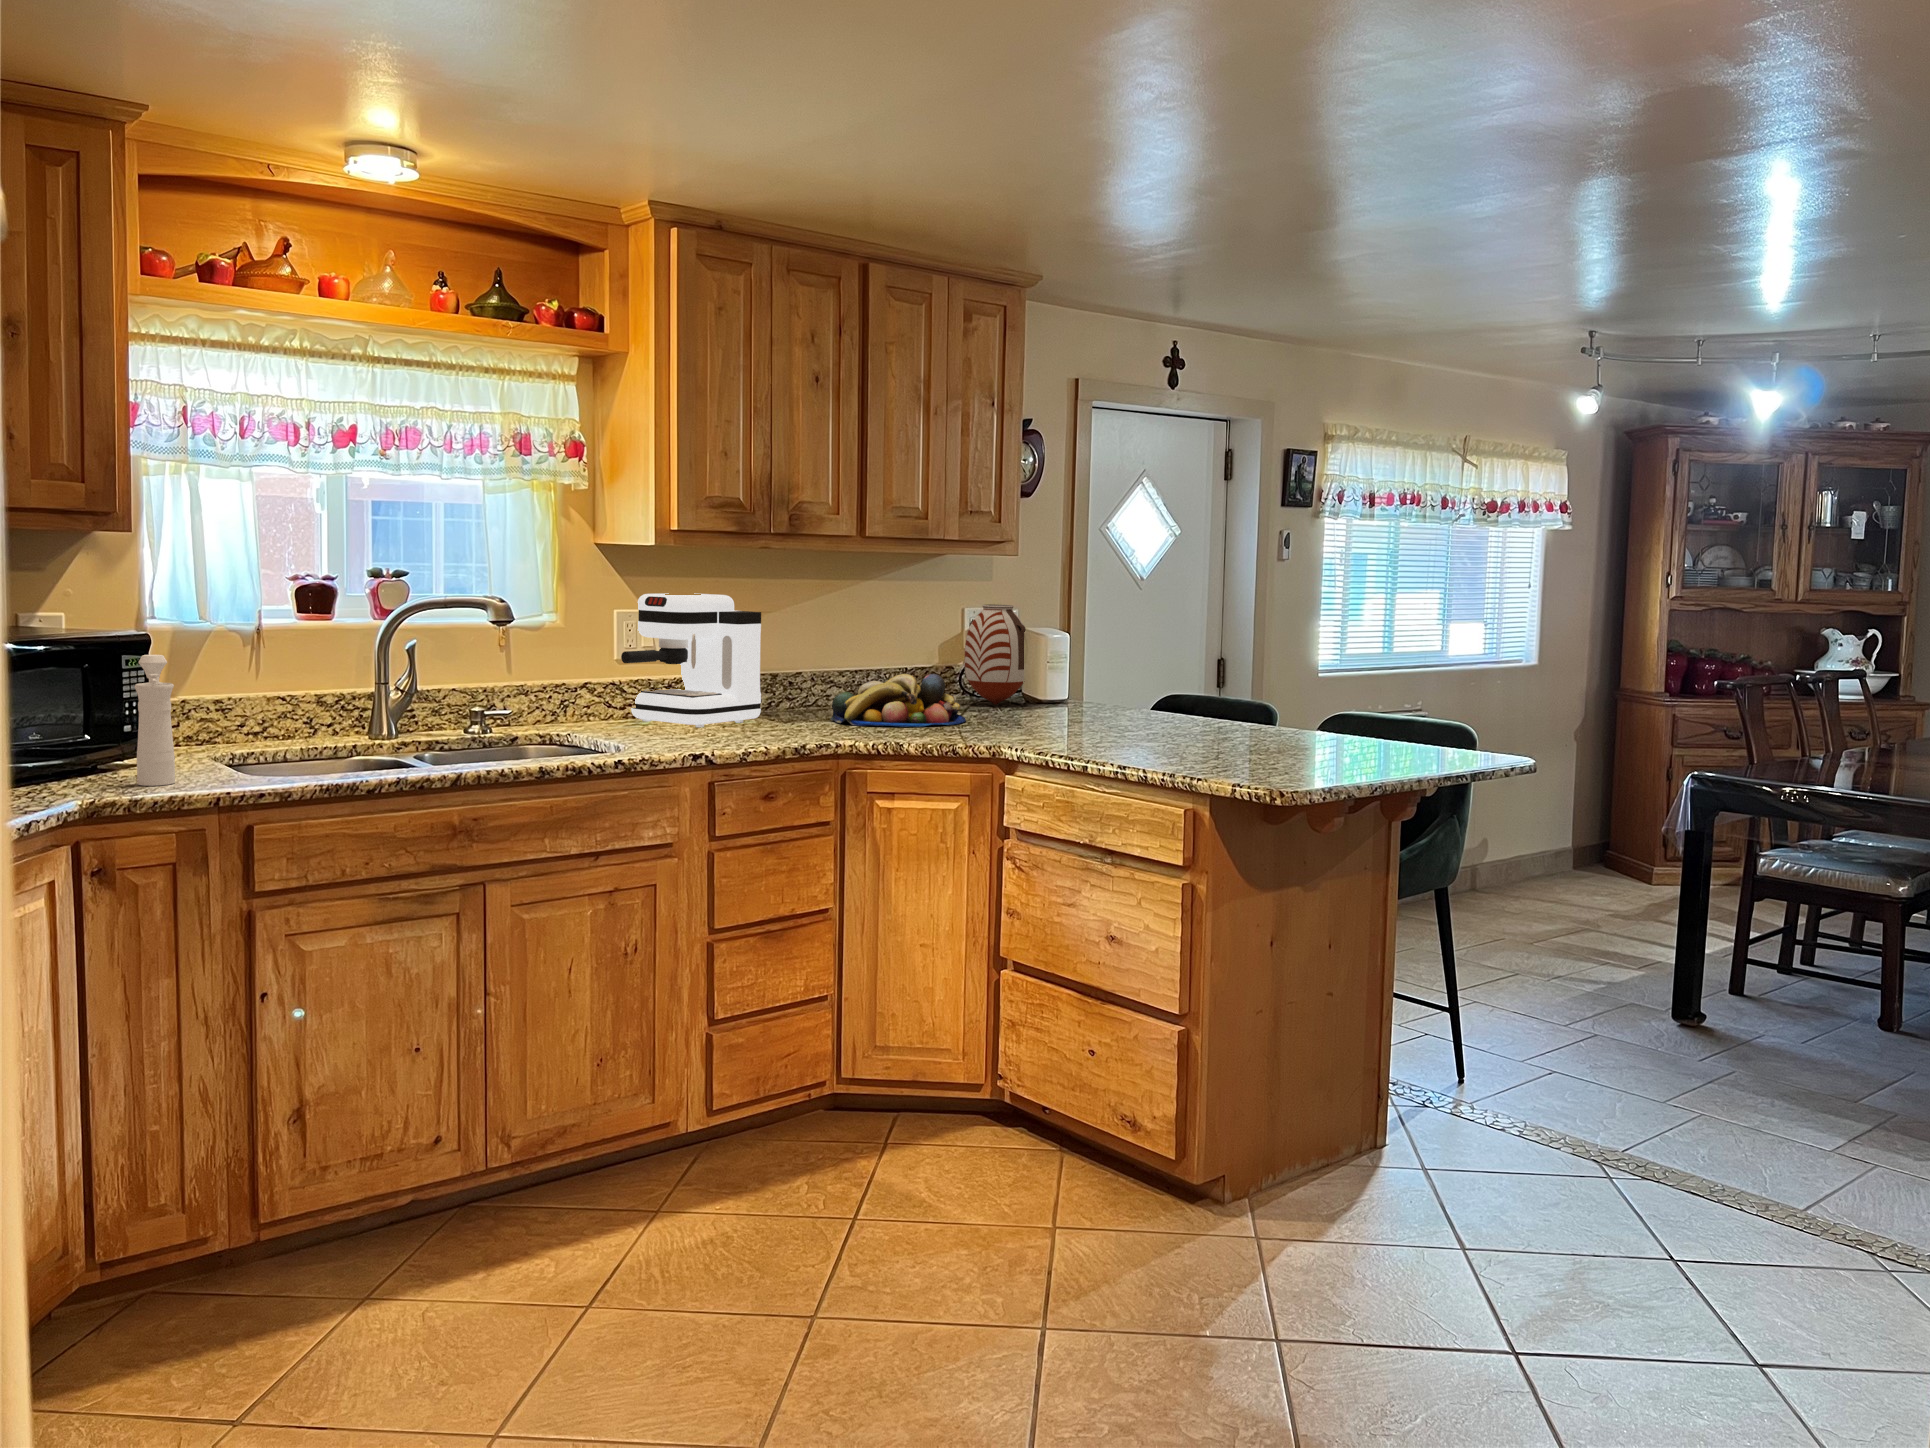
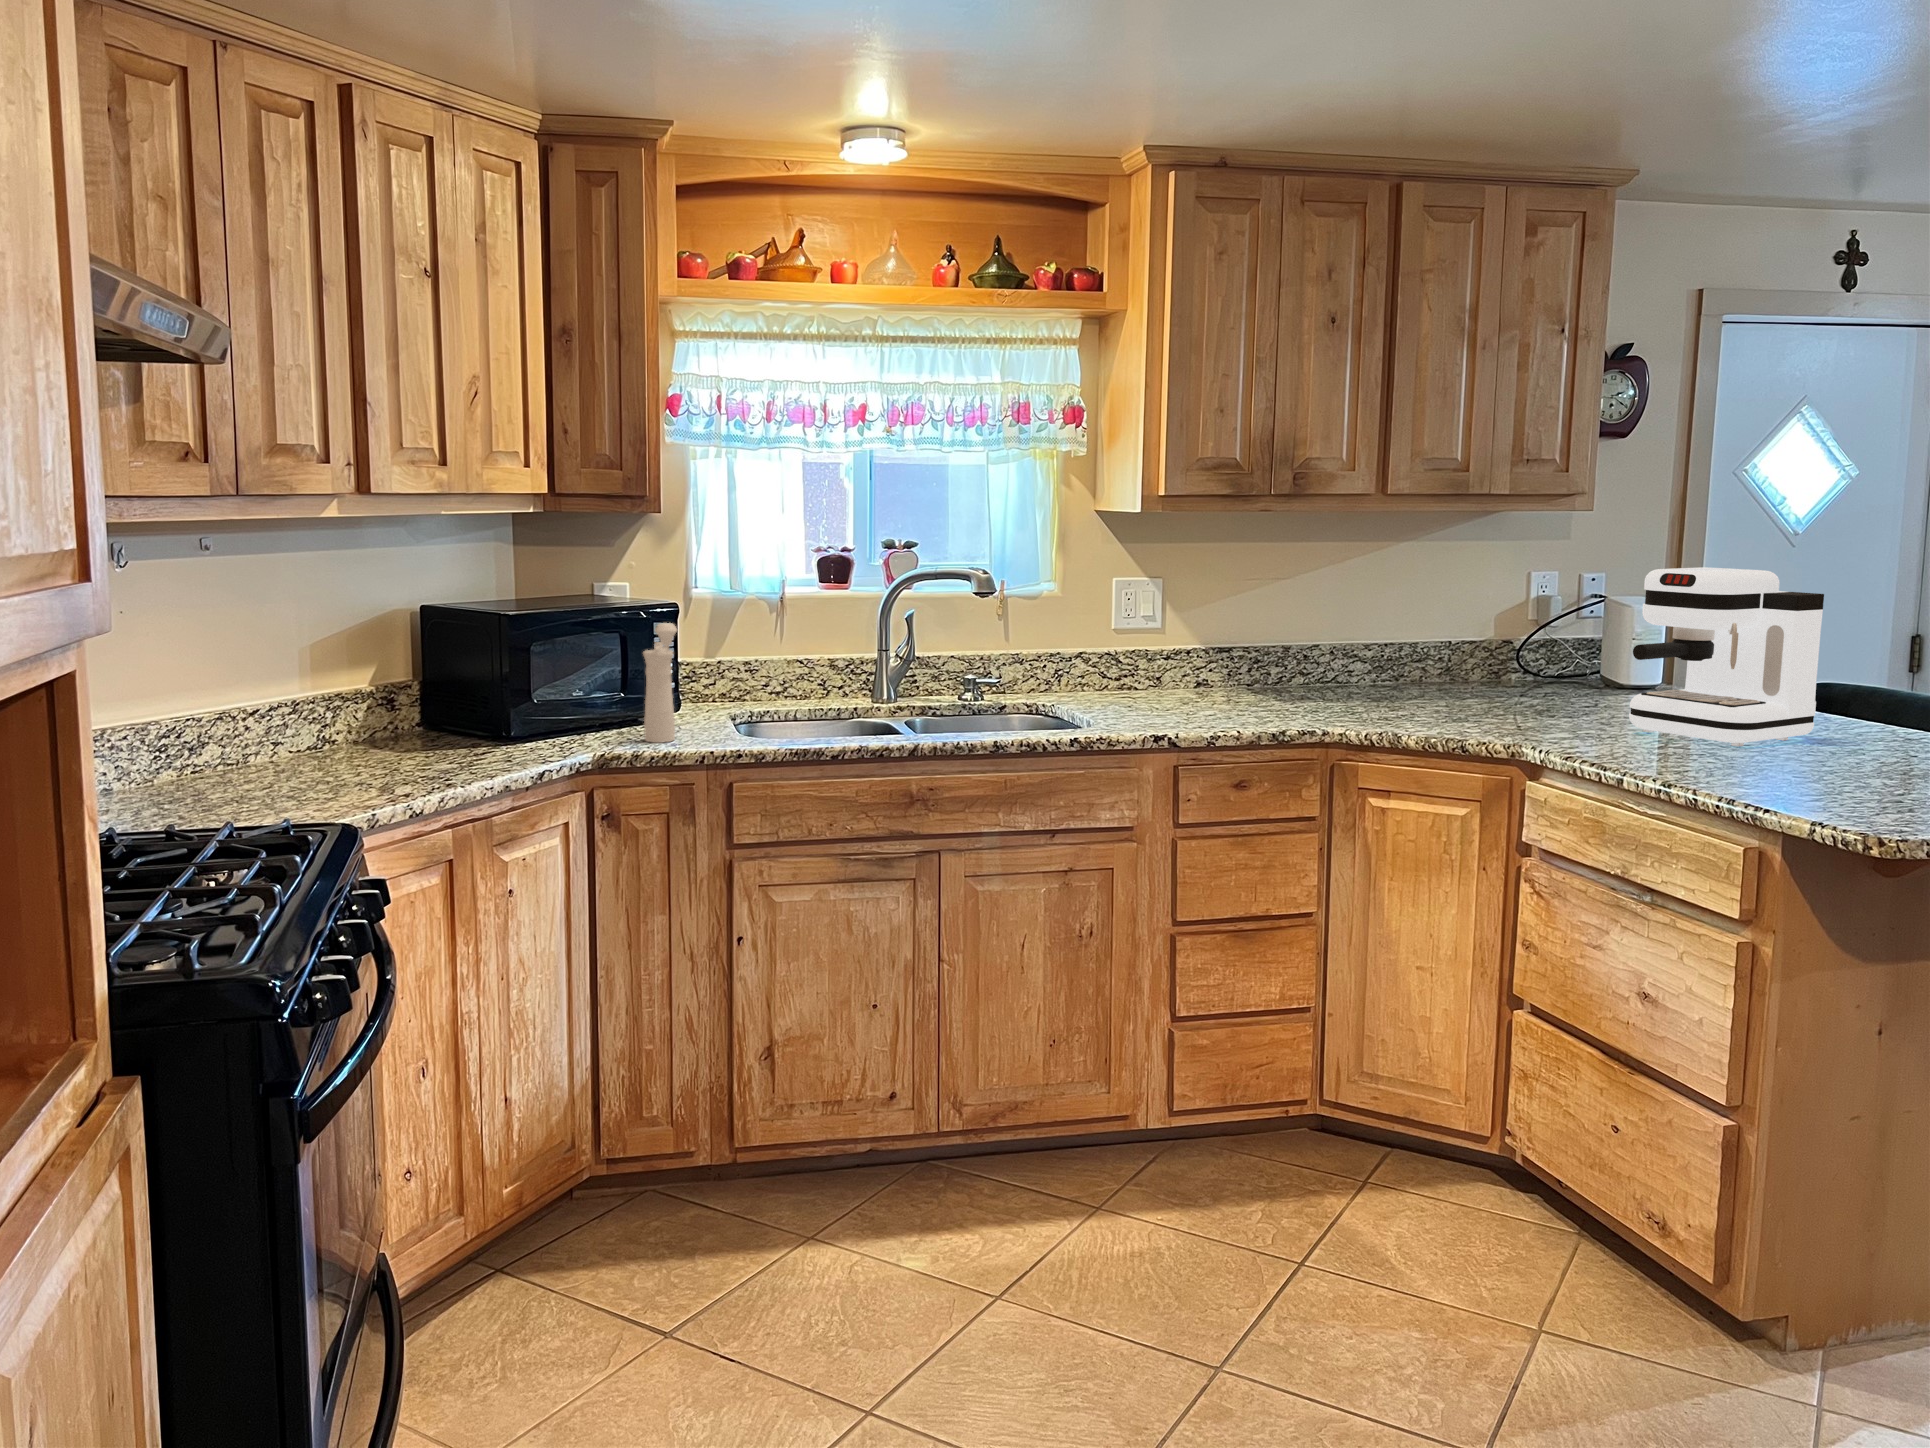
coffee maker: present [621,593,761,728] -> present [1629,568,1824,746]
vase: present [965,604,1026,705] -> none [1526,570,1608,688]
fruit bowl: present [831,674,966,727] -> none [1343,652,1506,714]

